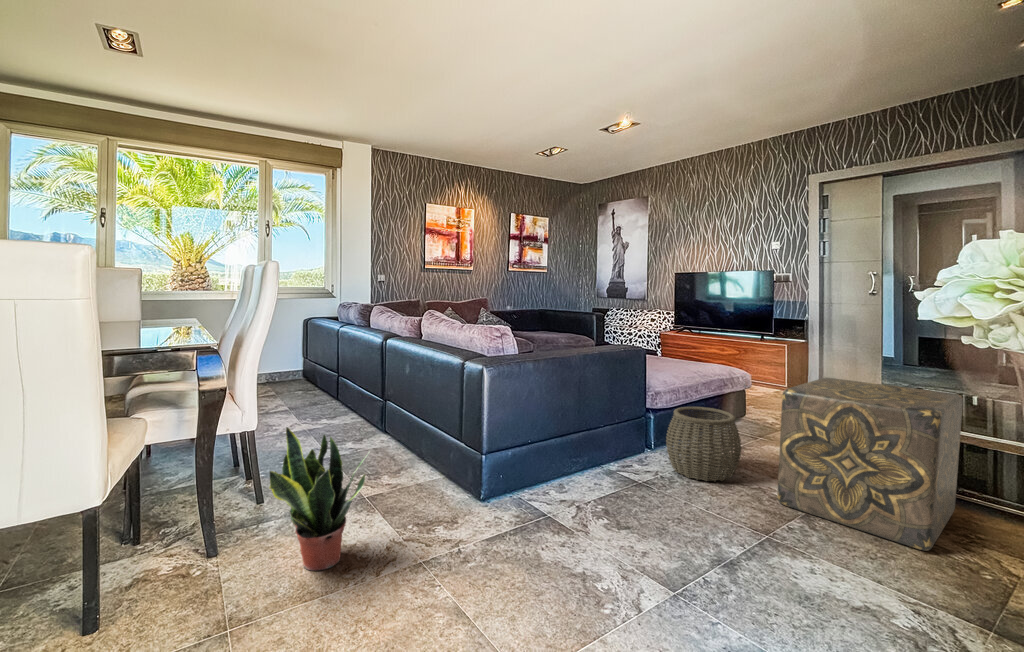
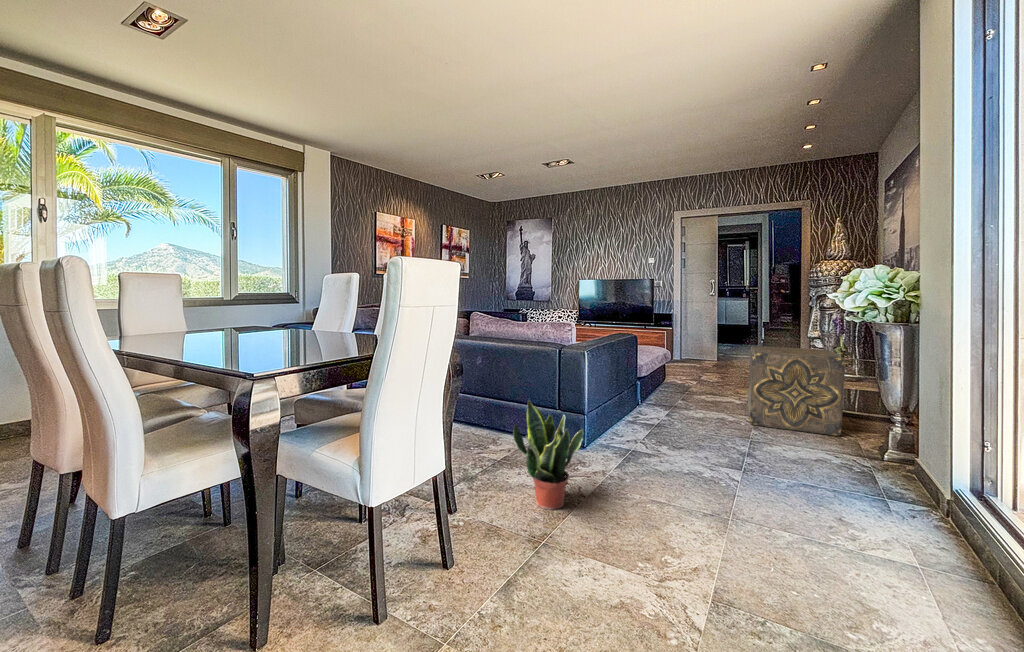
woven basket: present [666,407,741,482] -> none [665,371,717,419]

